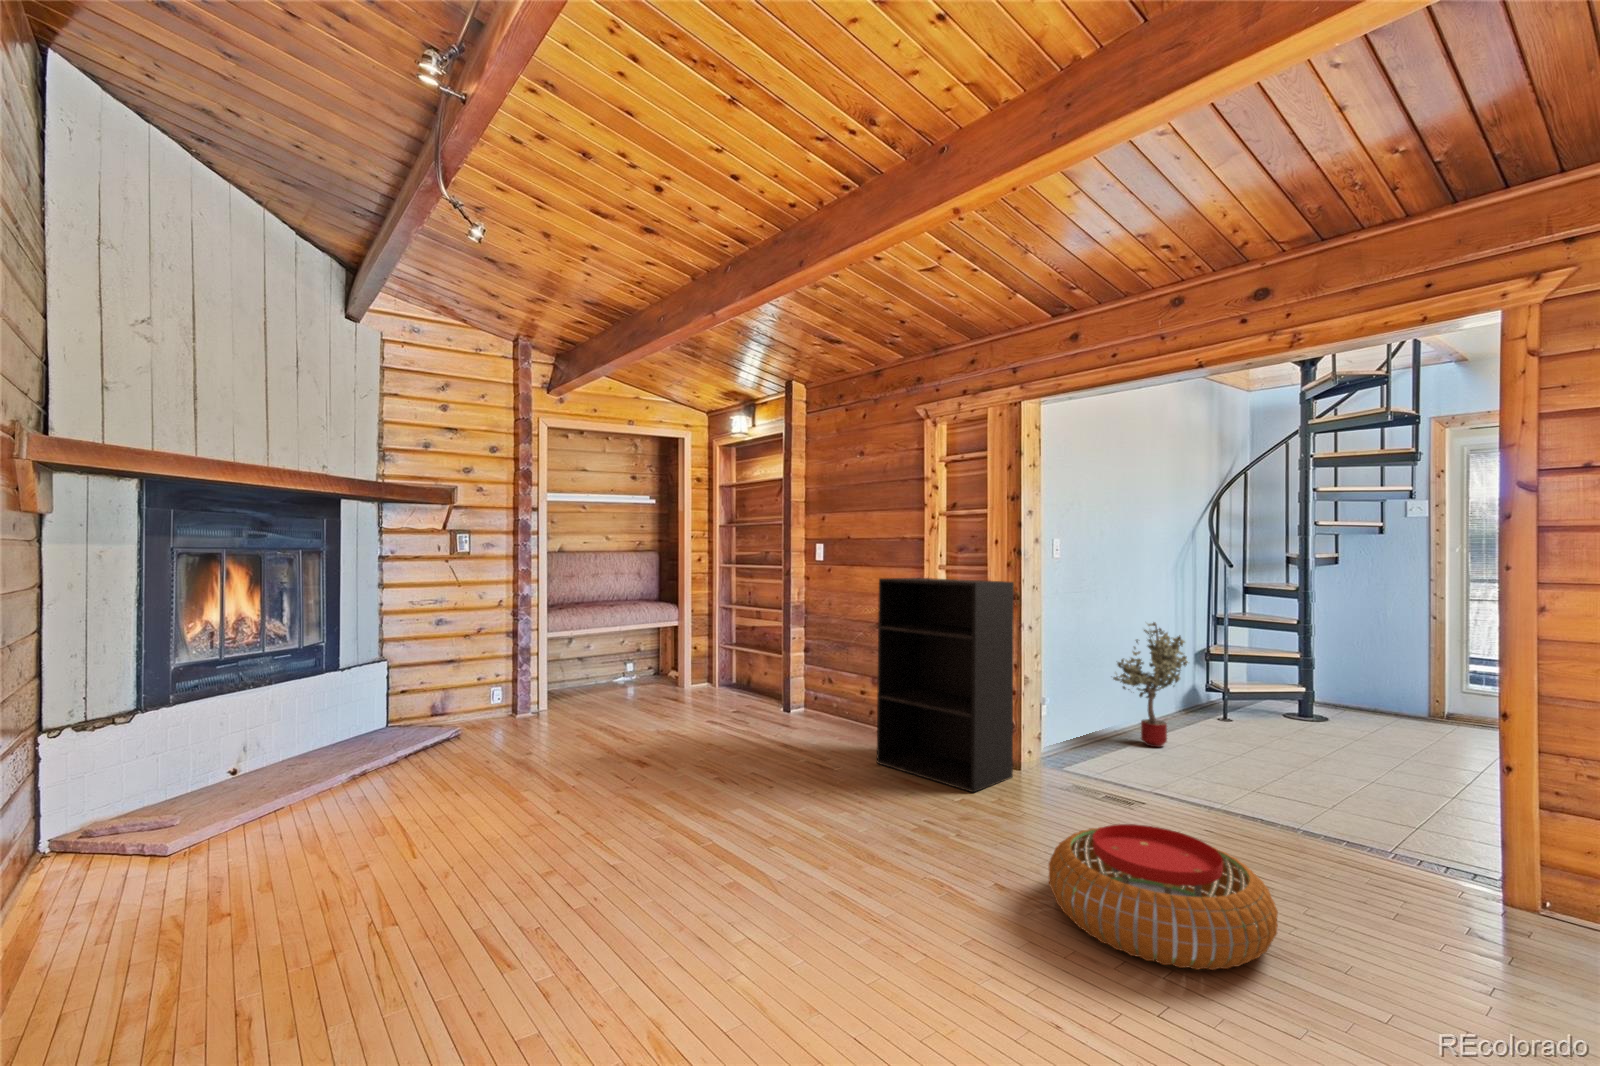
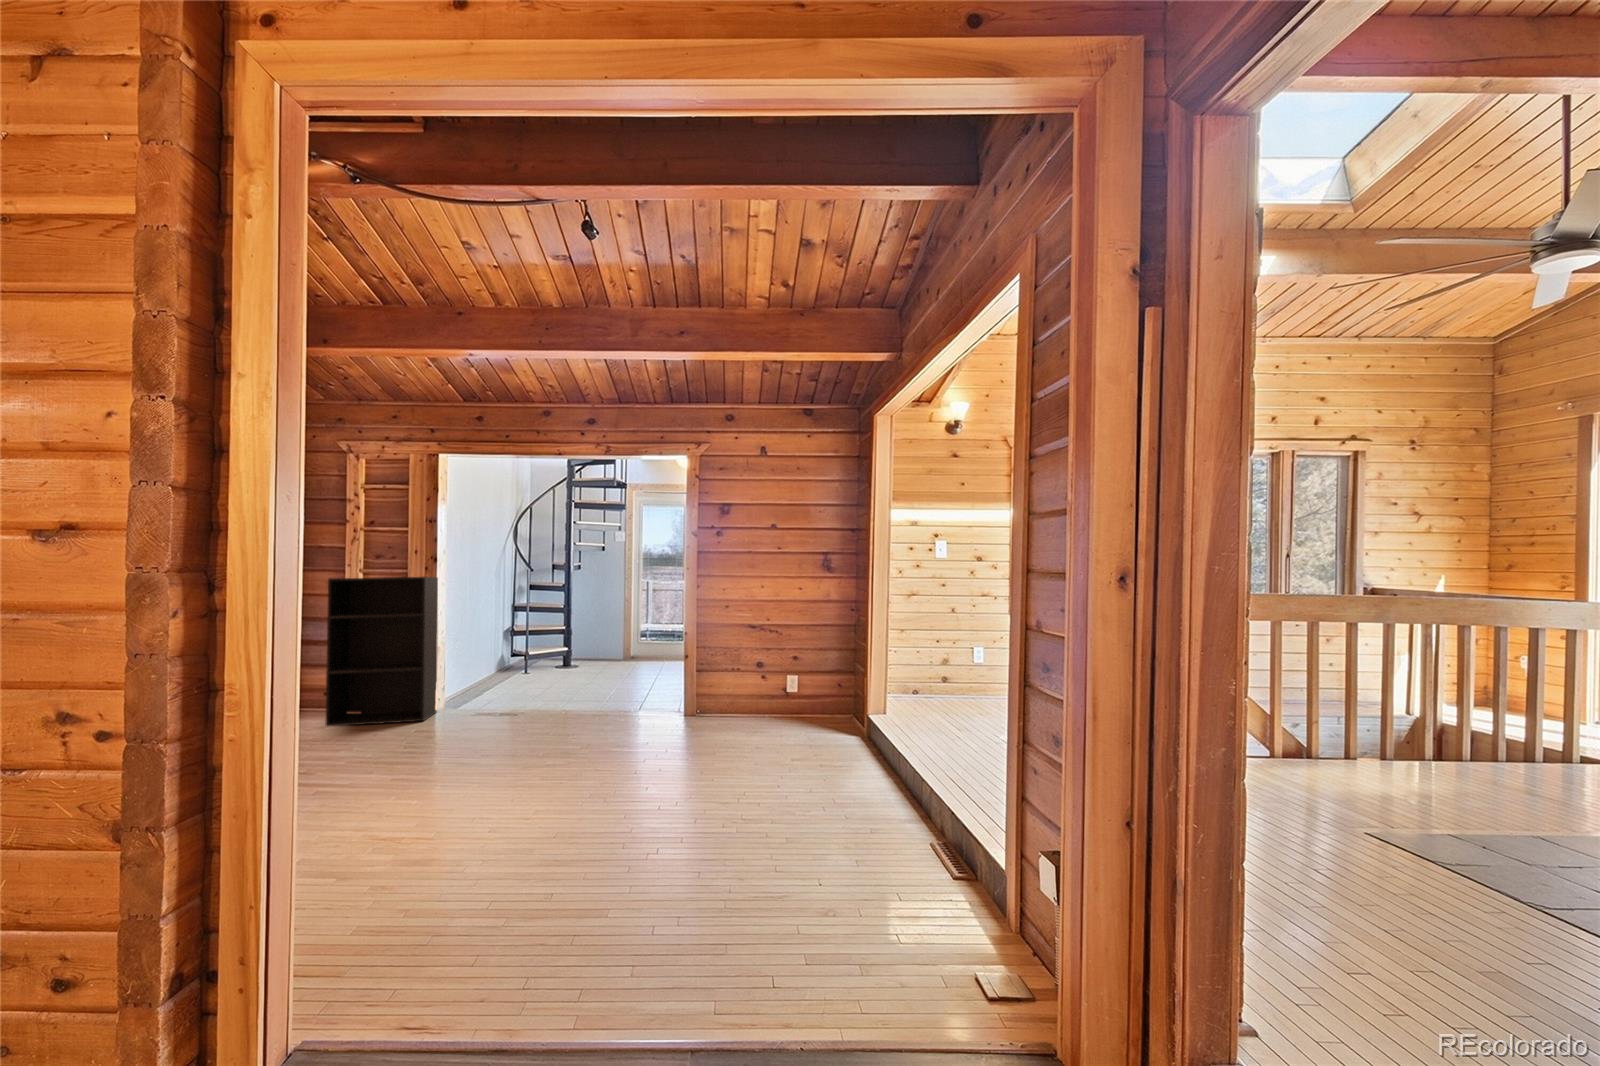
potted tree: present [1113,622,1188,747] -> none [476,606,521,688]
pouf: present [1049,824,1278,970] -> none [517,689,620,736]

